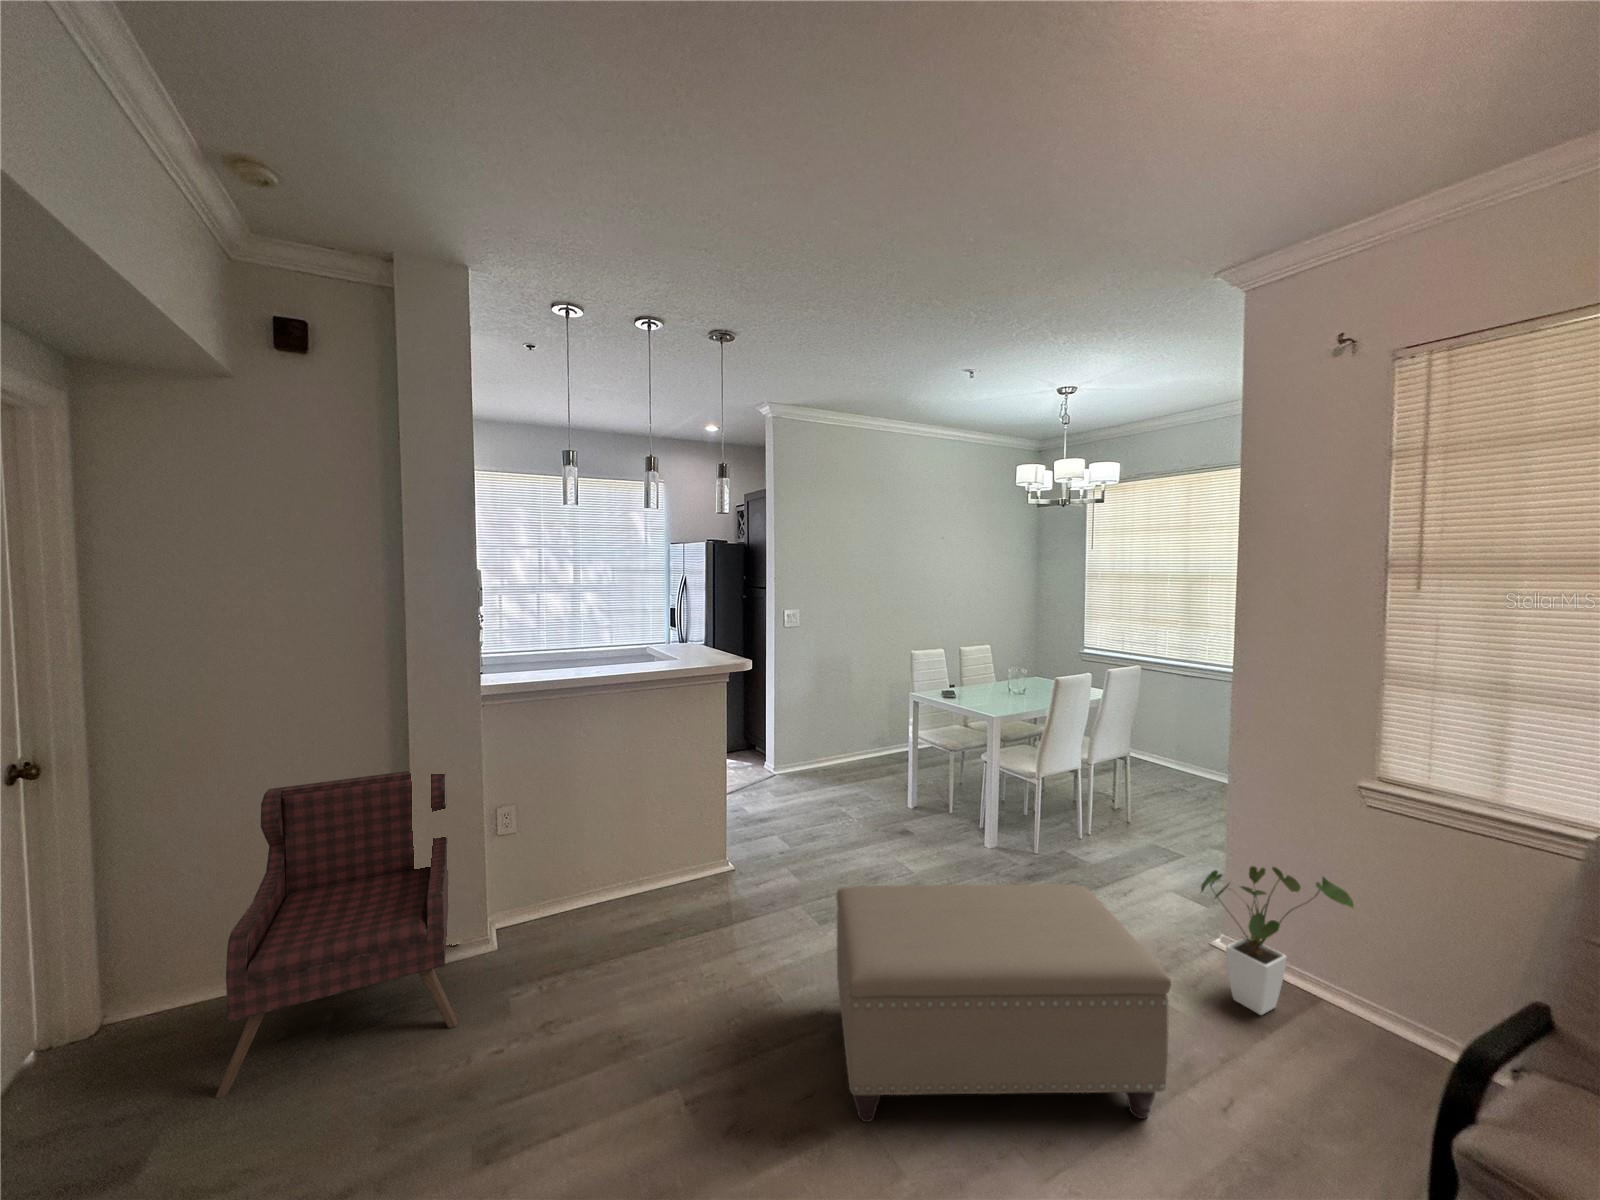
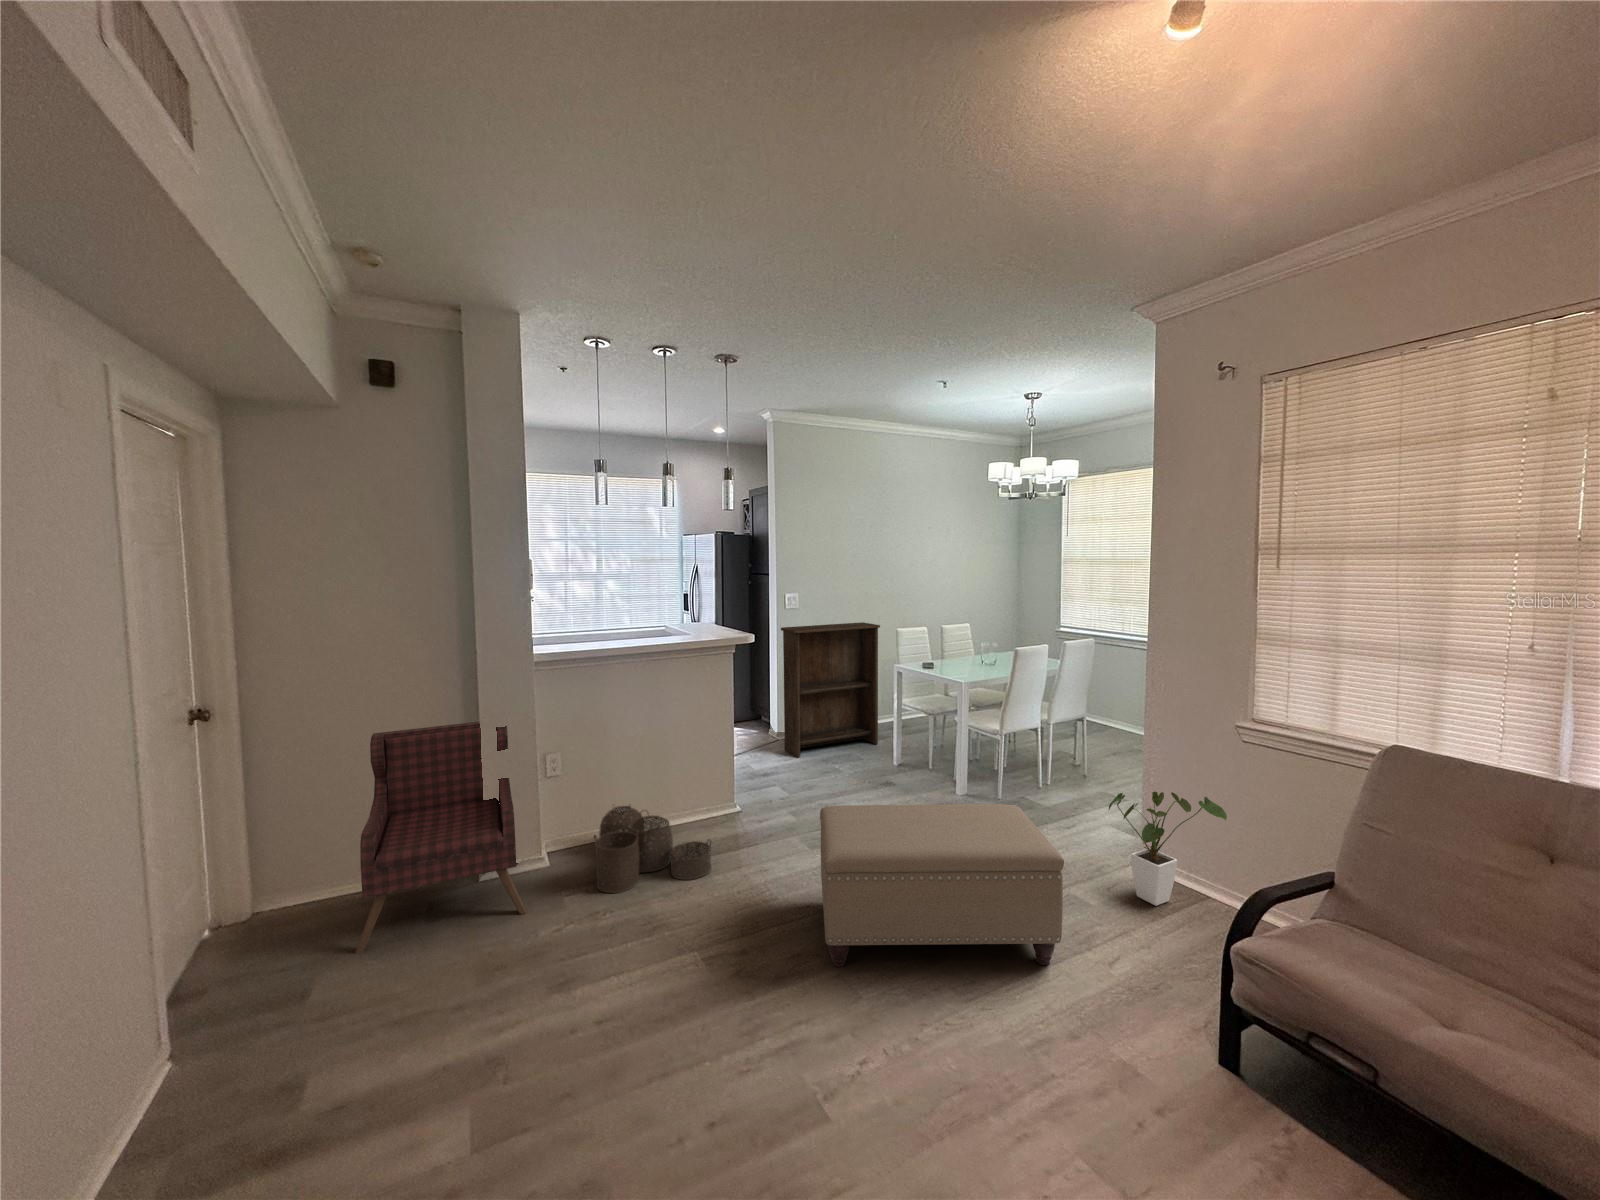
bookshelf: none [780,642,891,796] -> present [781,622,880,757]
woven basket: none [549,868,698,993] -> present [594,806,711,893]

